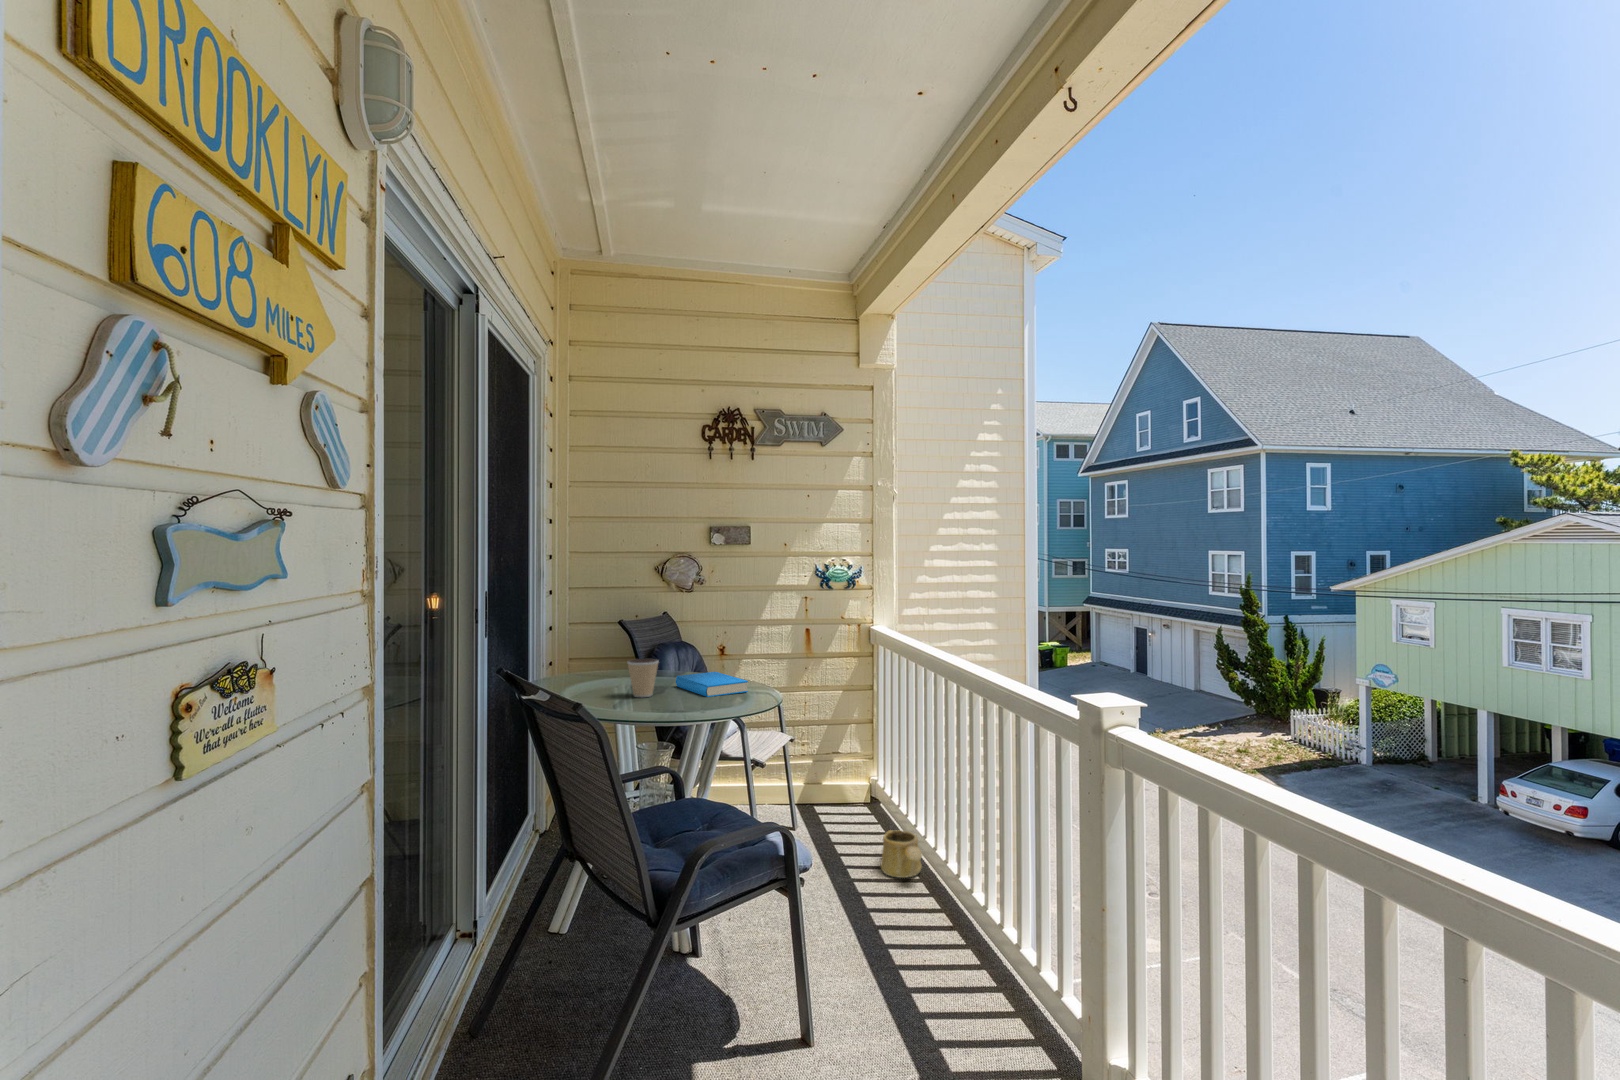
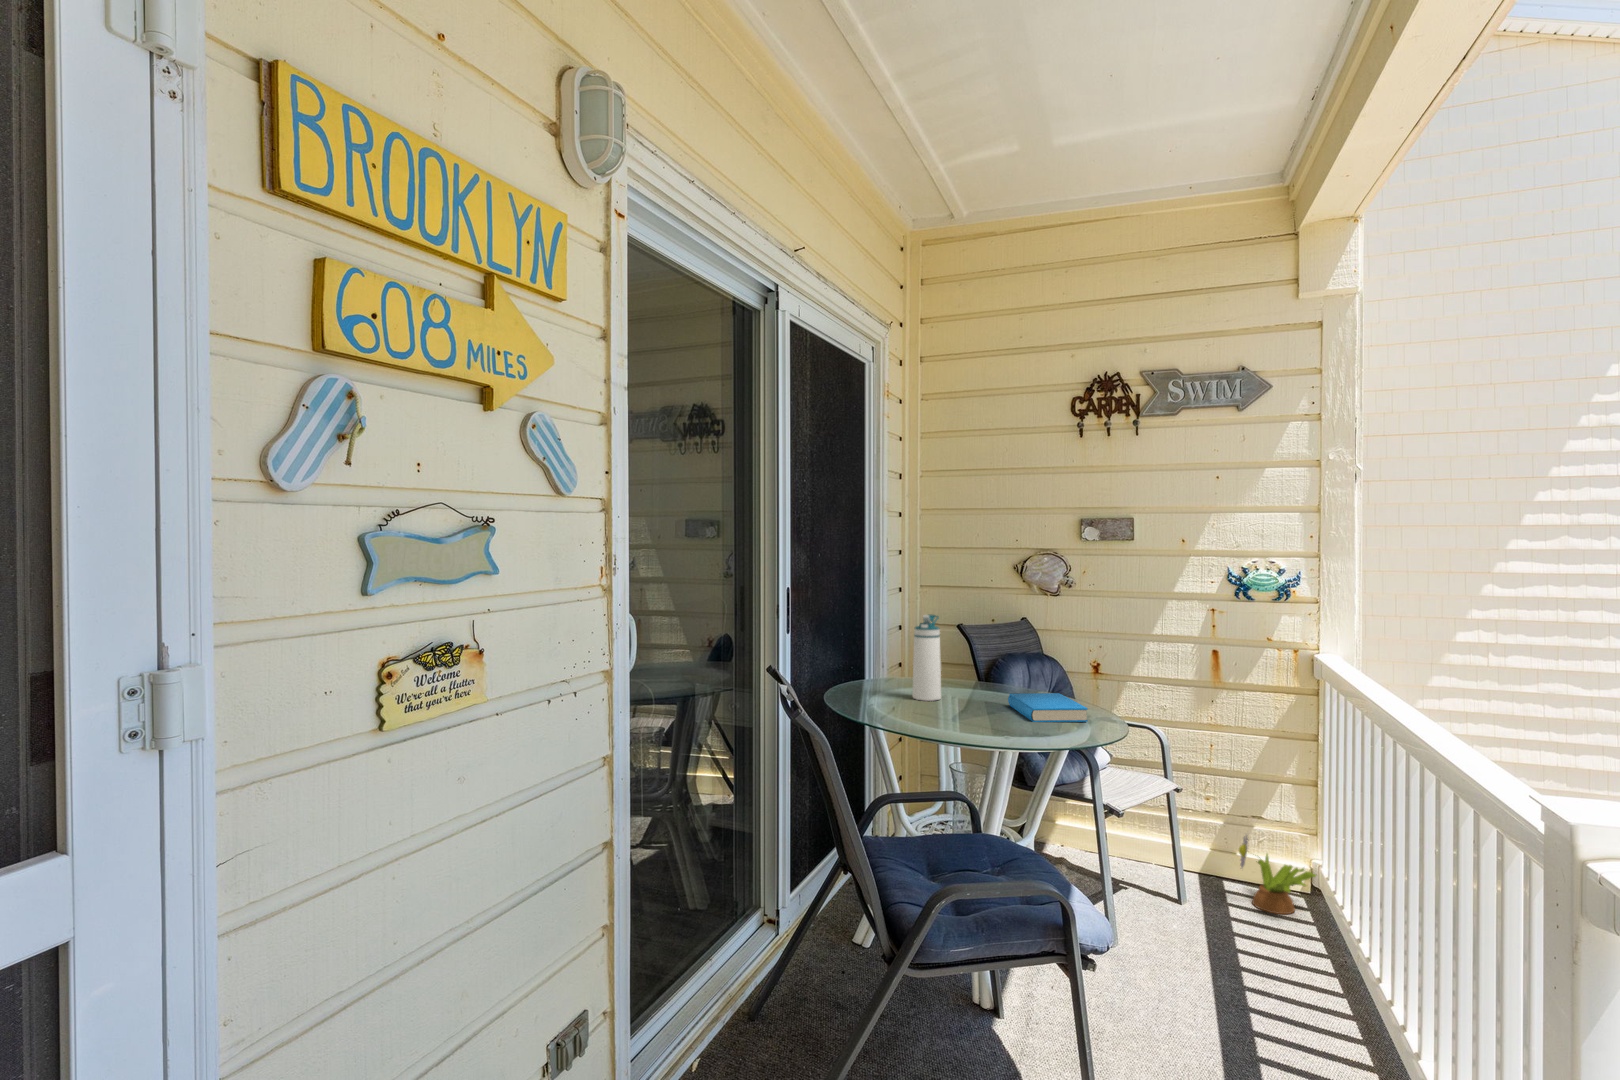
water bottle: none [588,611,615,690] -> present [913,615,941,701]
coffee cup: present [628,659,659,697] -> none [944,670,980,714]
decorative plant: none [829,763,879,821] -> present [1239,835,1316,914]
watering can: present [881,830,922,878] -> none [1285,936,1352,1007]

